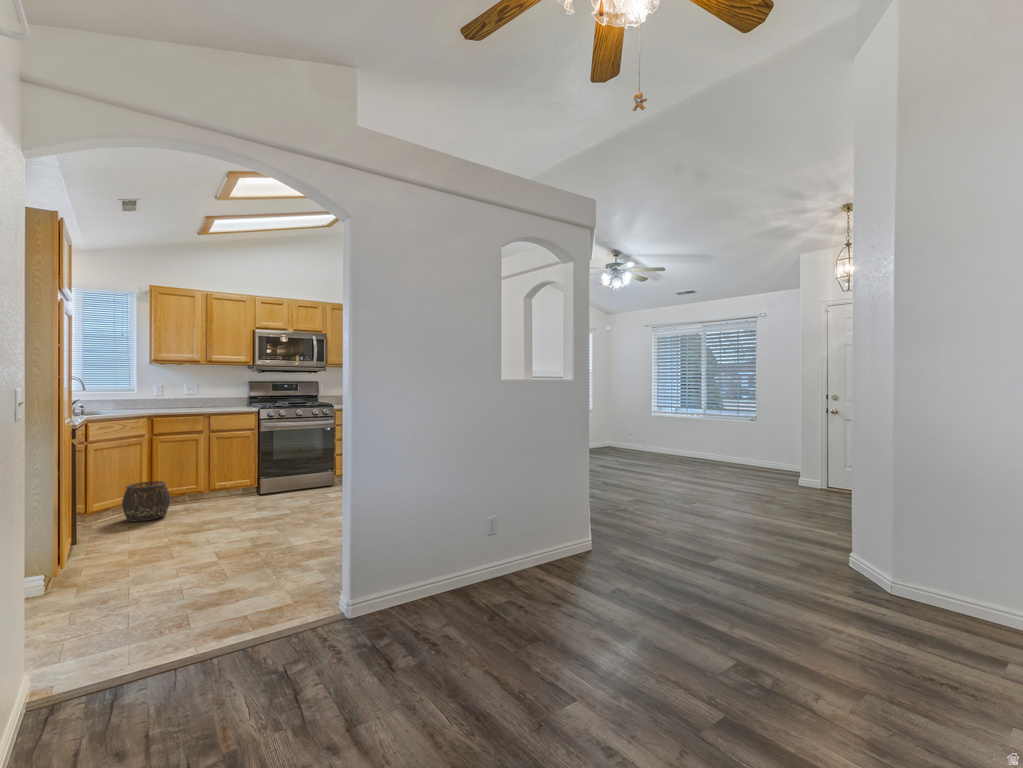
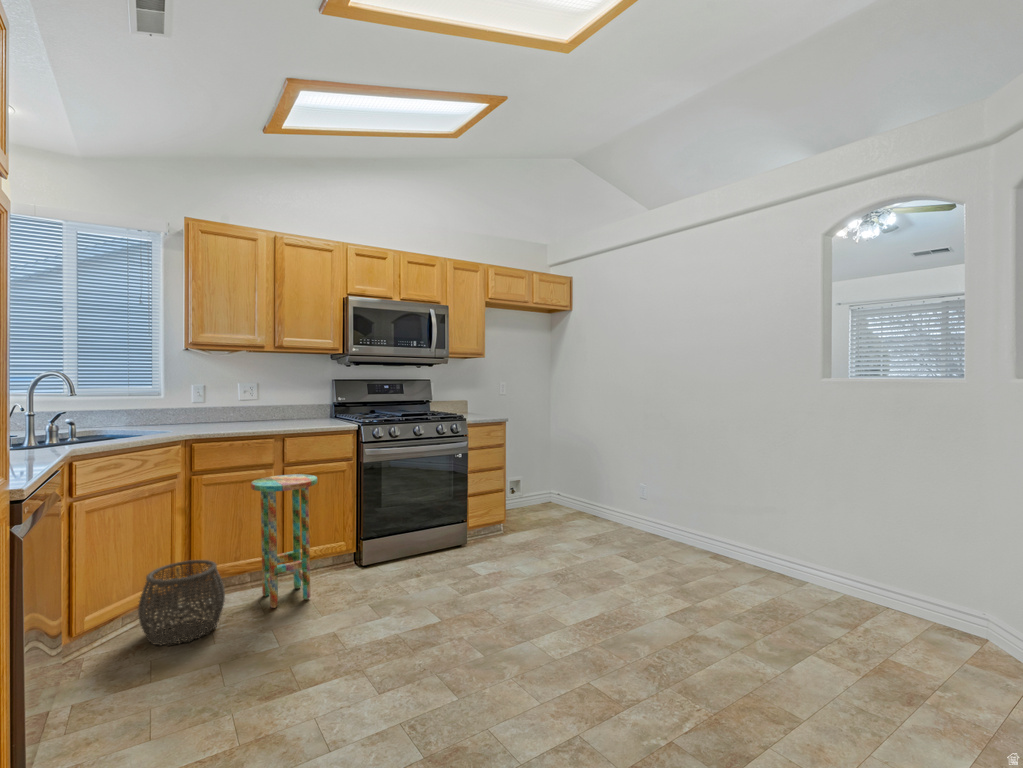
side table: none [187,437,228,510] -> present [251,474,317,608]

